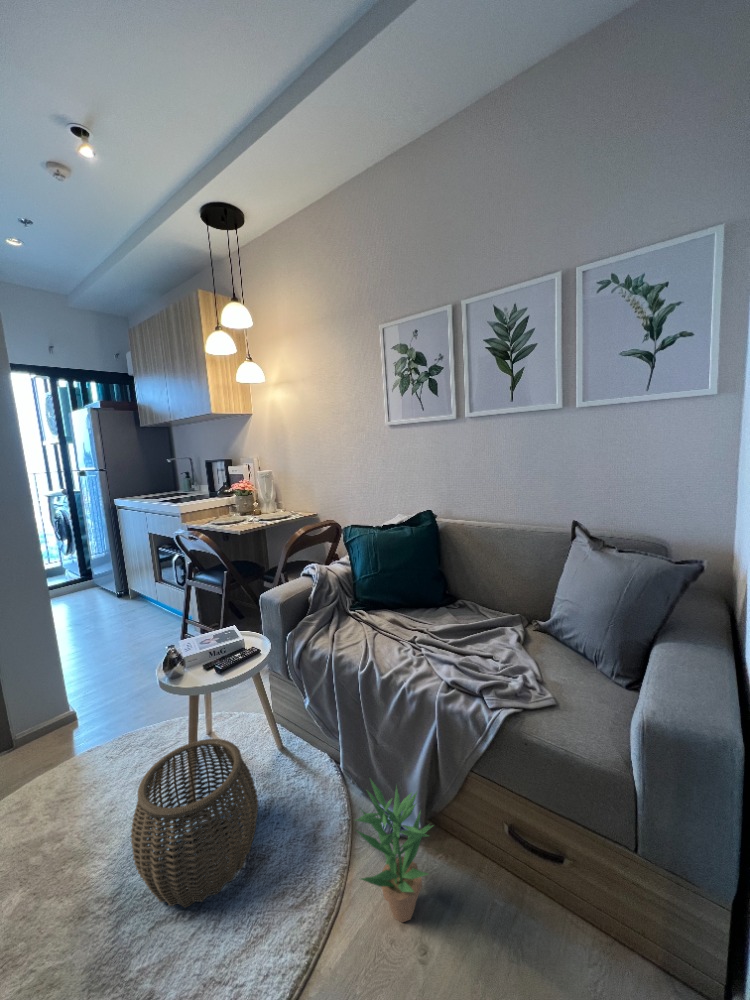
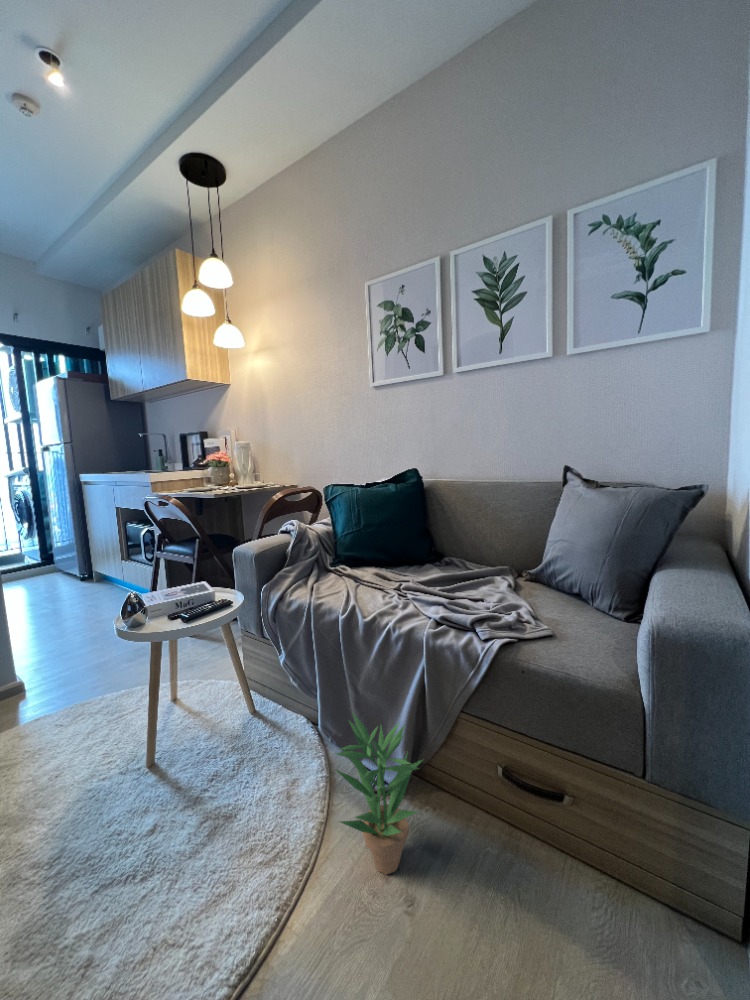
woven basket: present [131,739,258,907] -> none [74,687,226,869]

